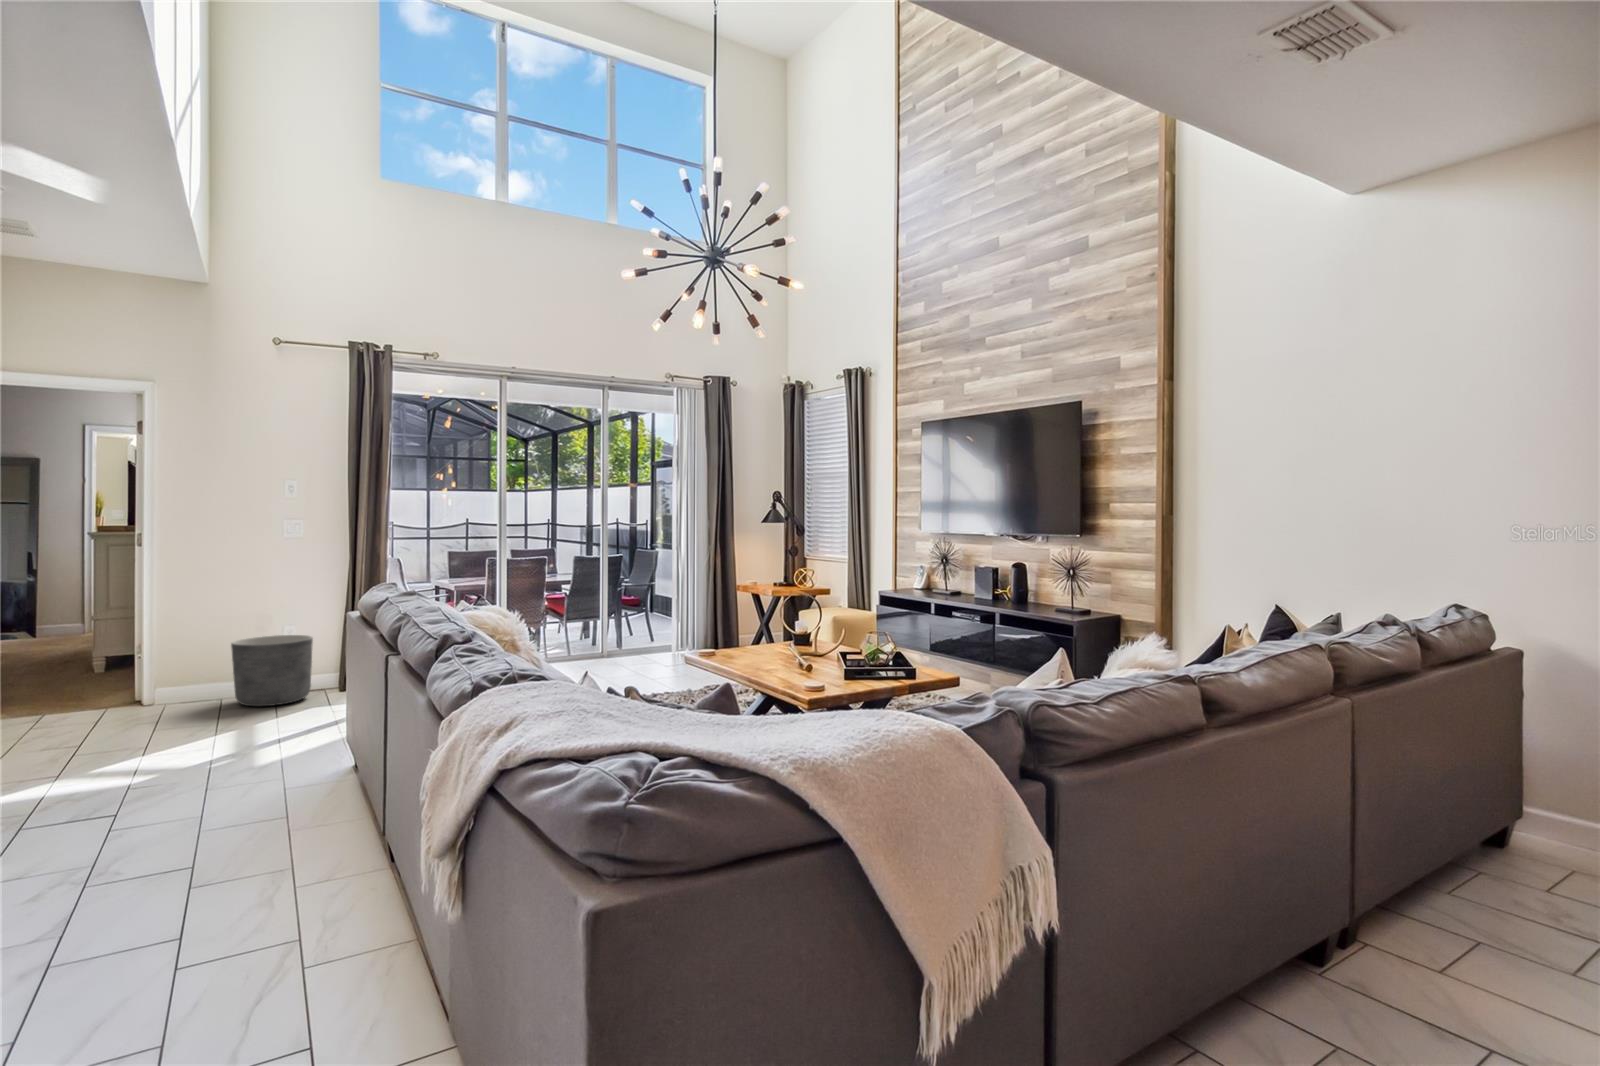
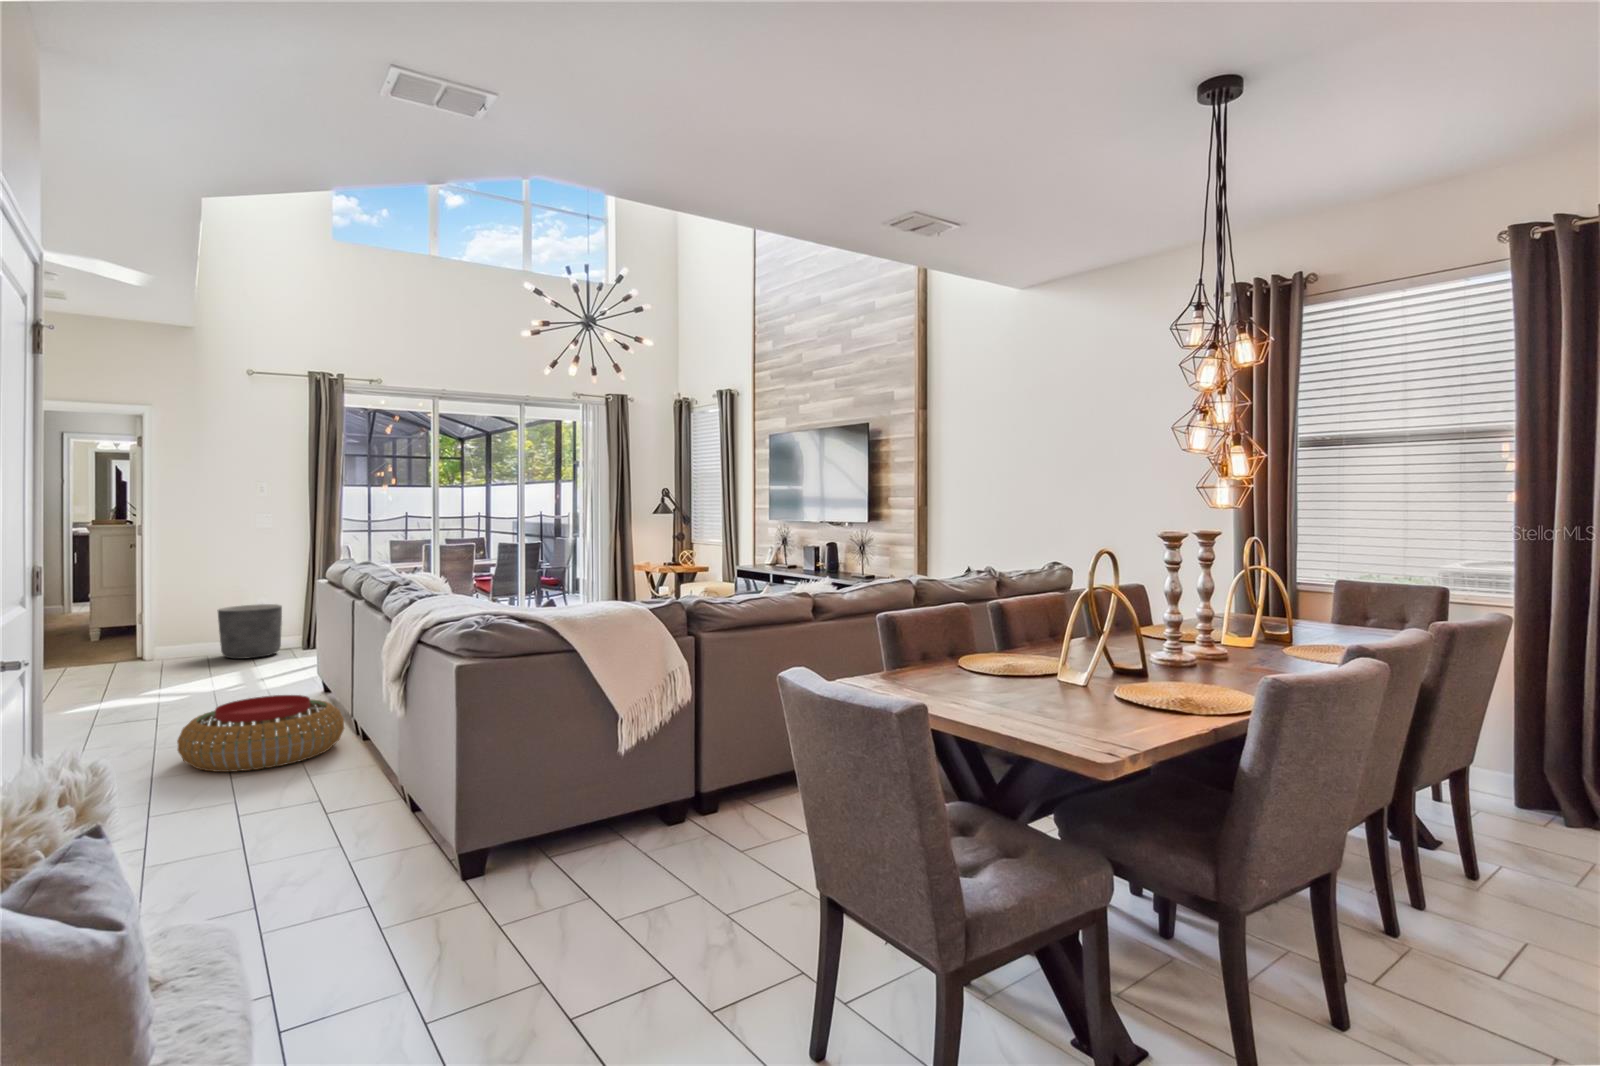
pouf: none [91,806,369,959] -> present [177,695,344,772]

